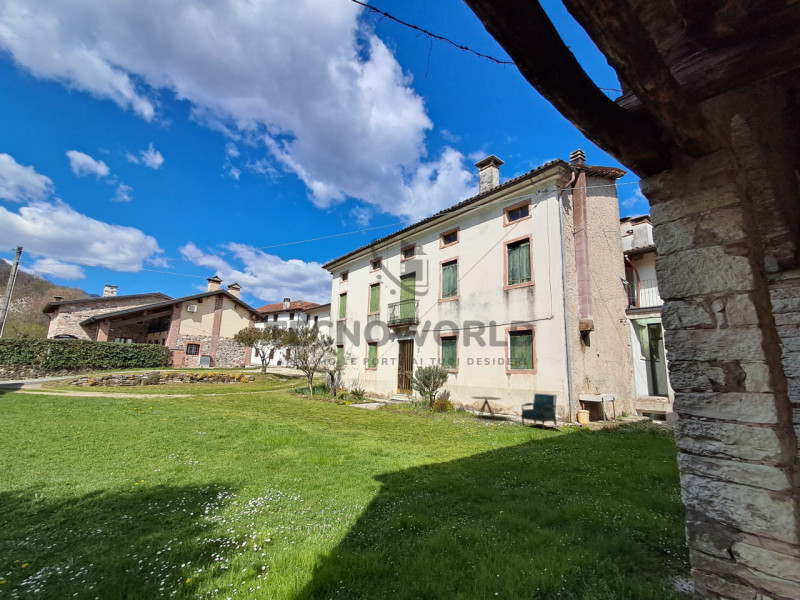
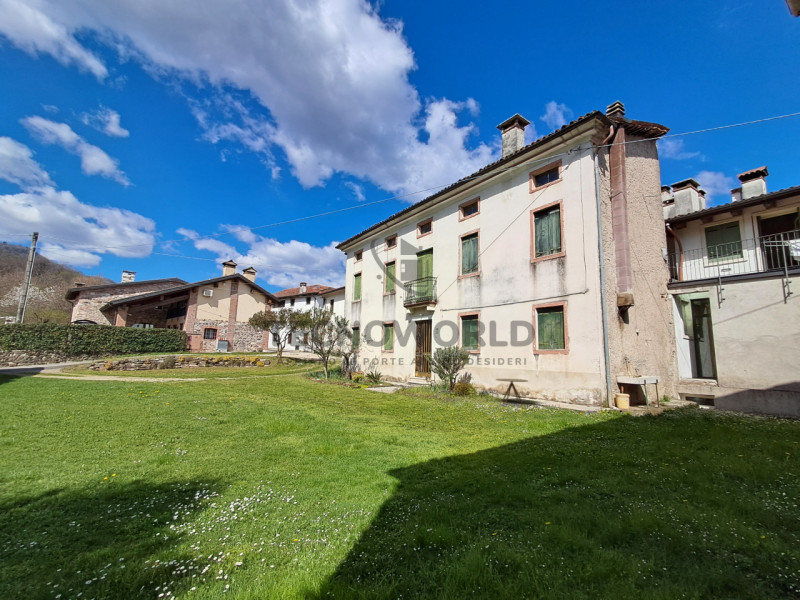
chair: present [521,394,557,429] -> none [553,375,594,414]

